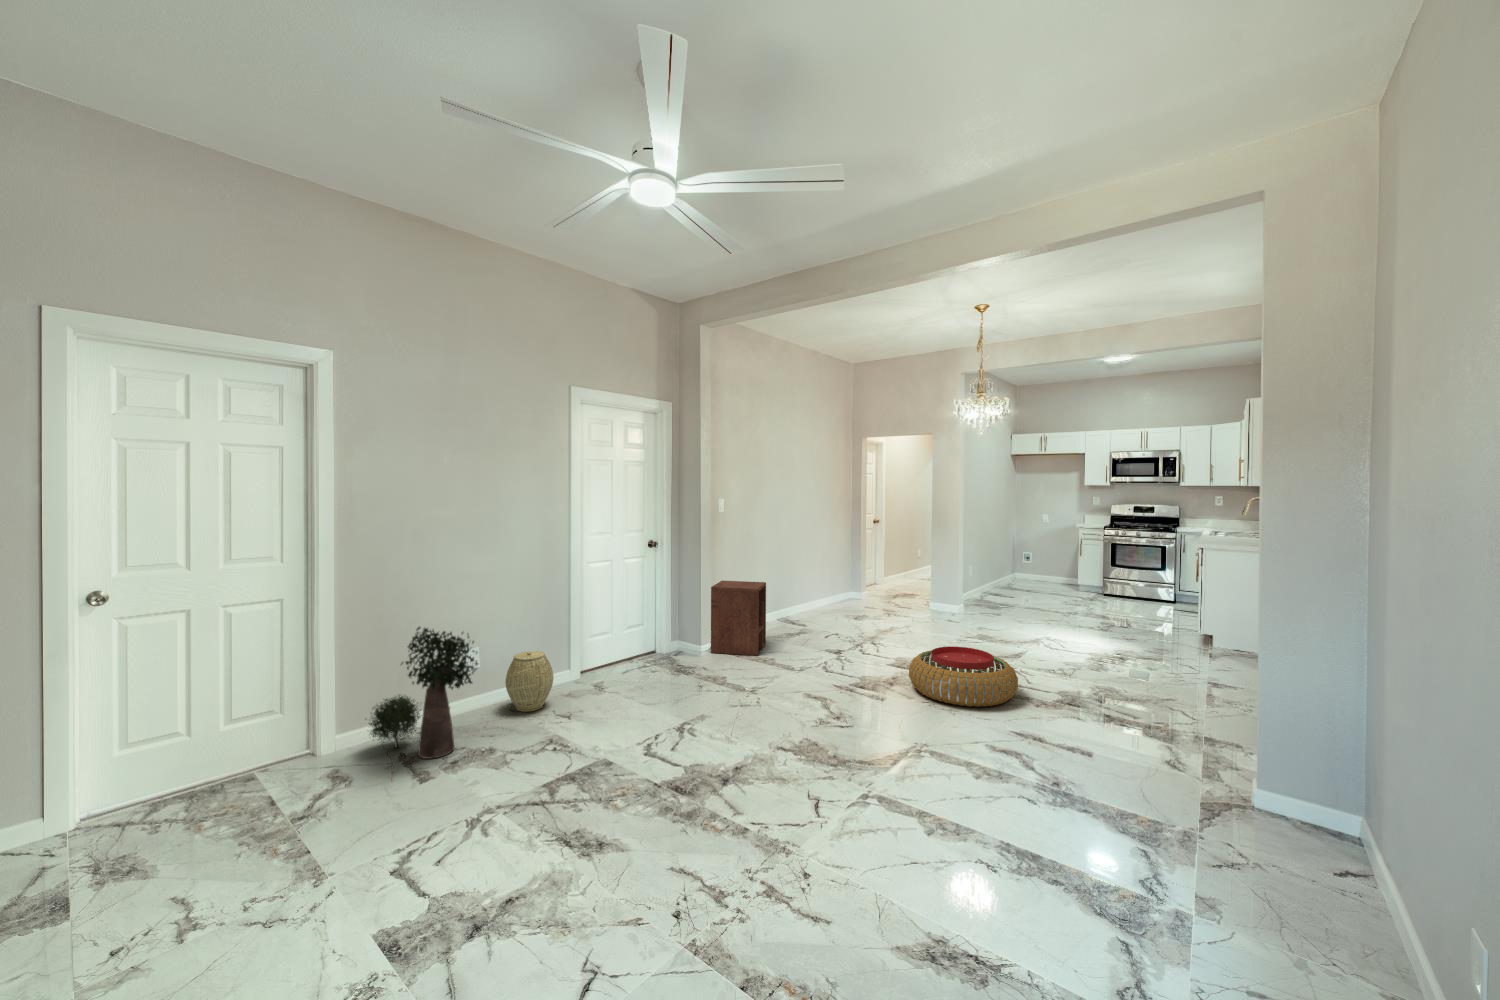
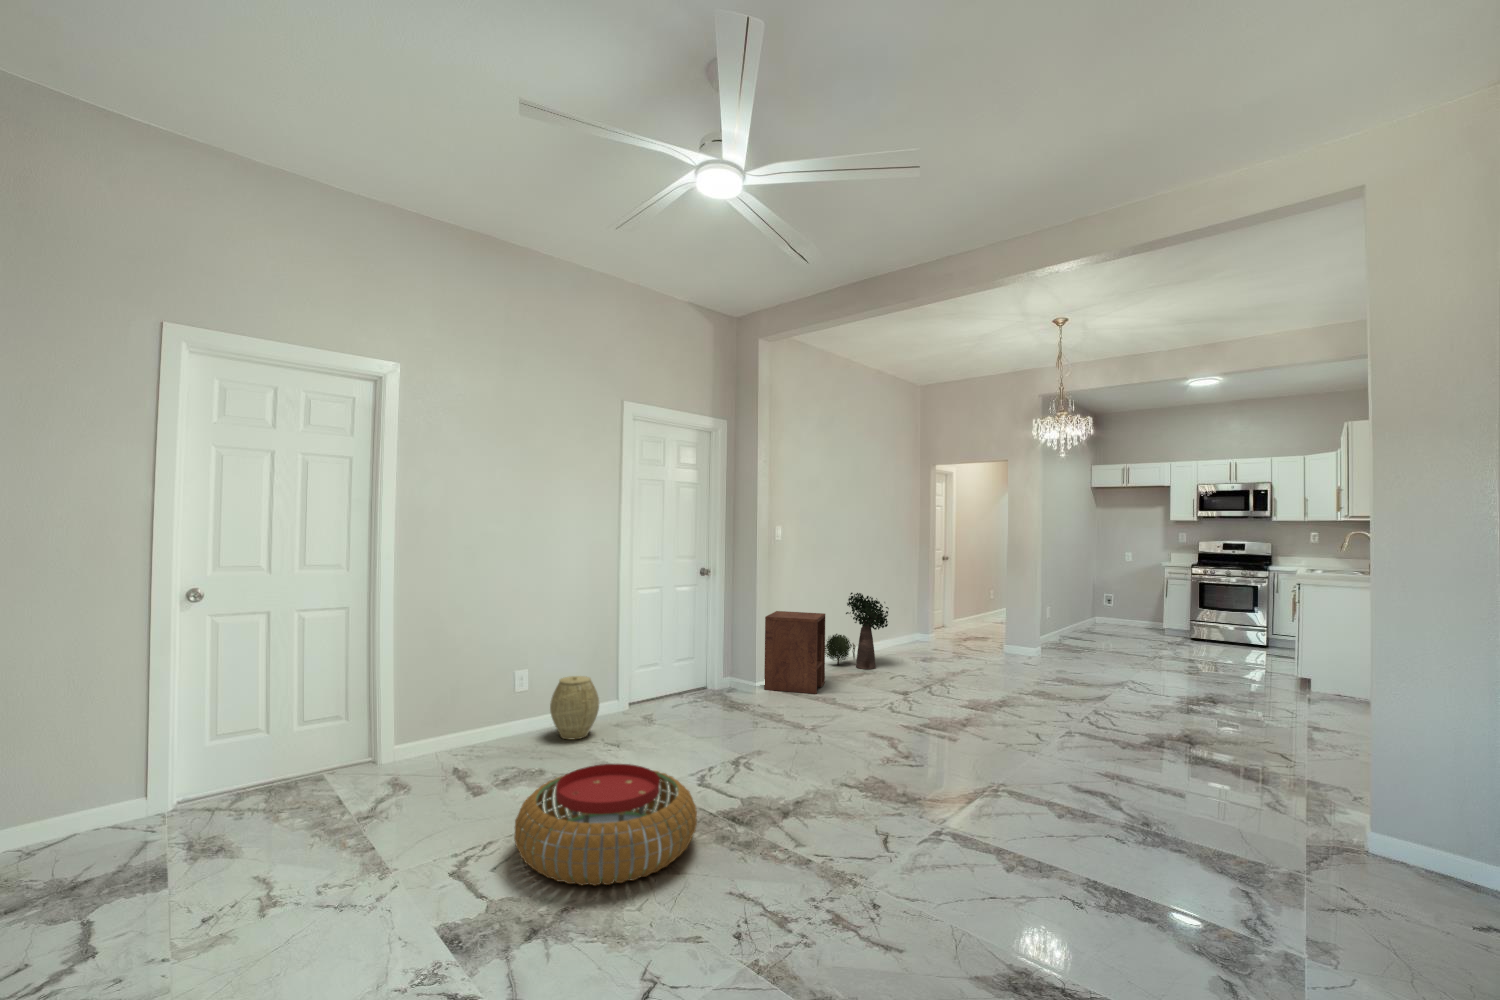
potted plant: present [369,627,478,759] -> present [825,593,889,669]
pouf: present [909,646,1018,707] -> present [514,764,697,886]

